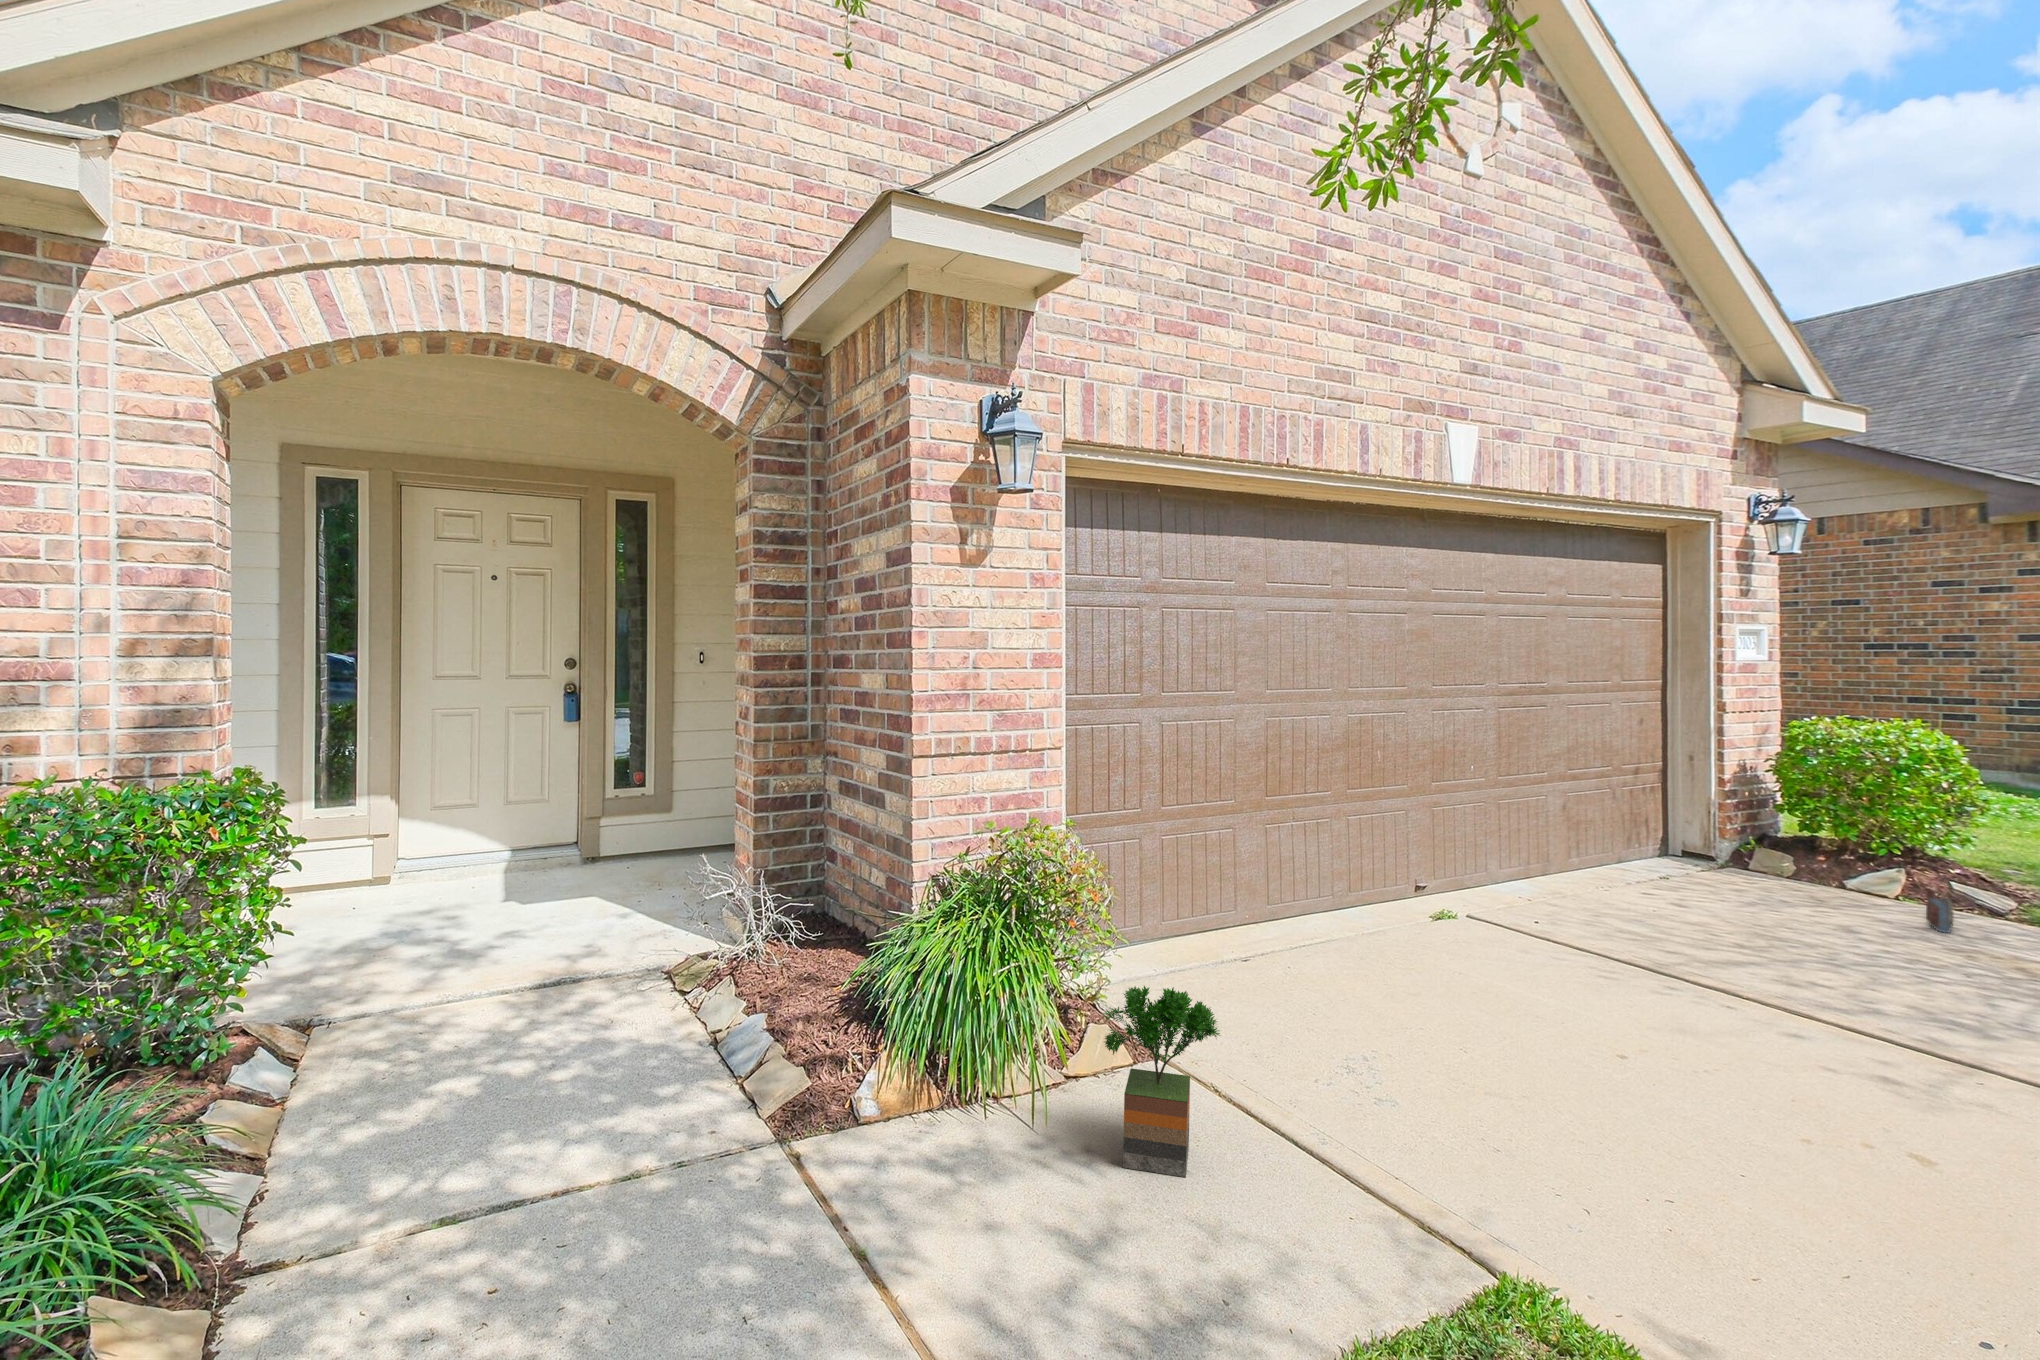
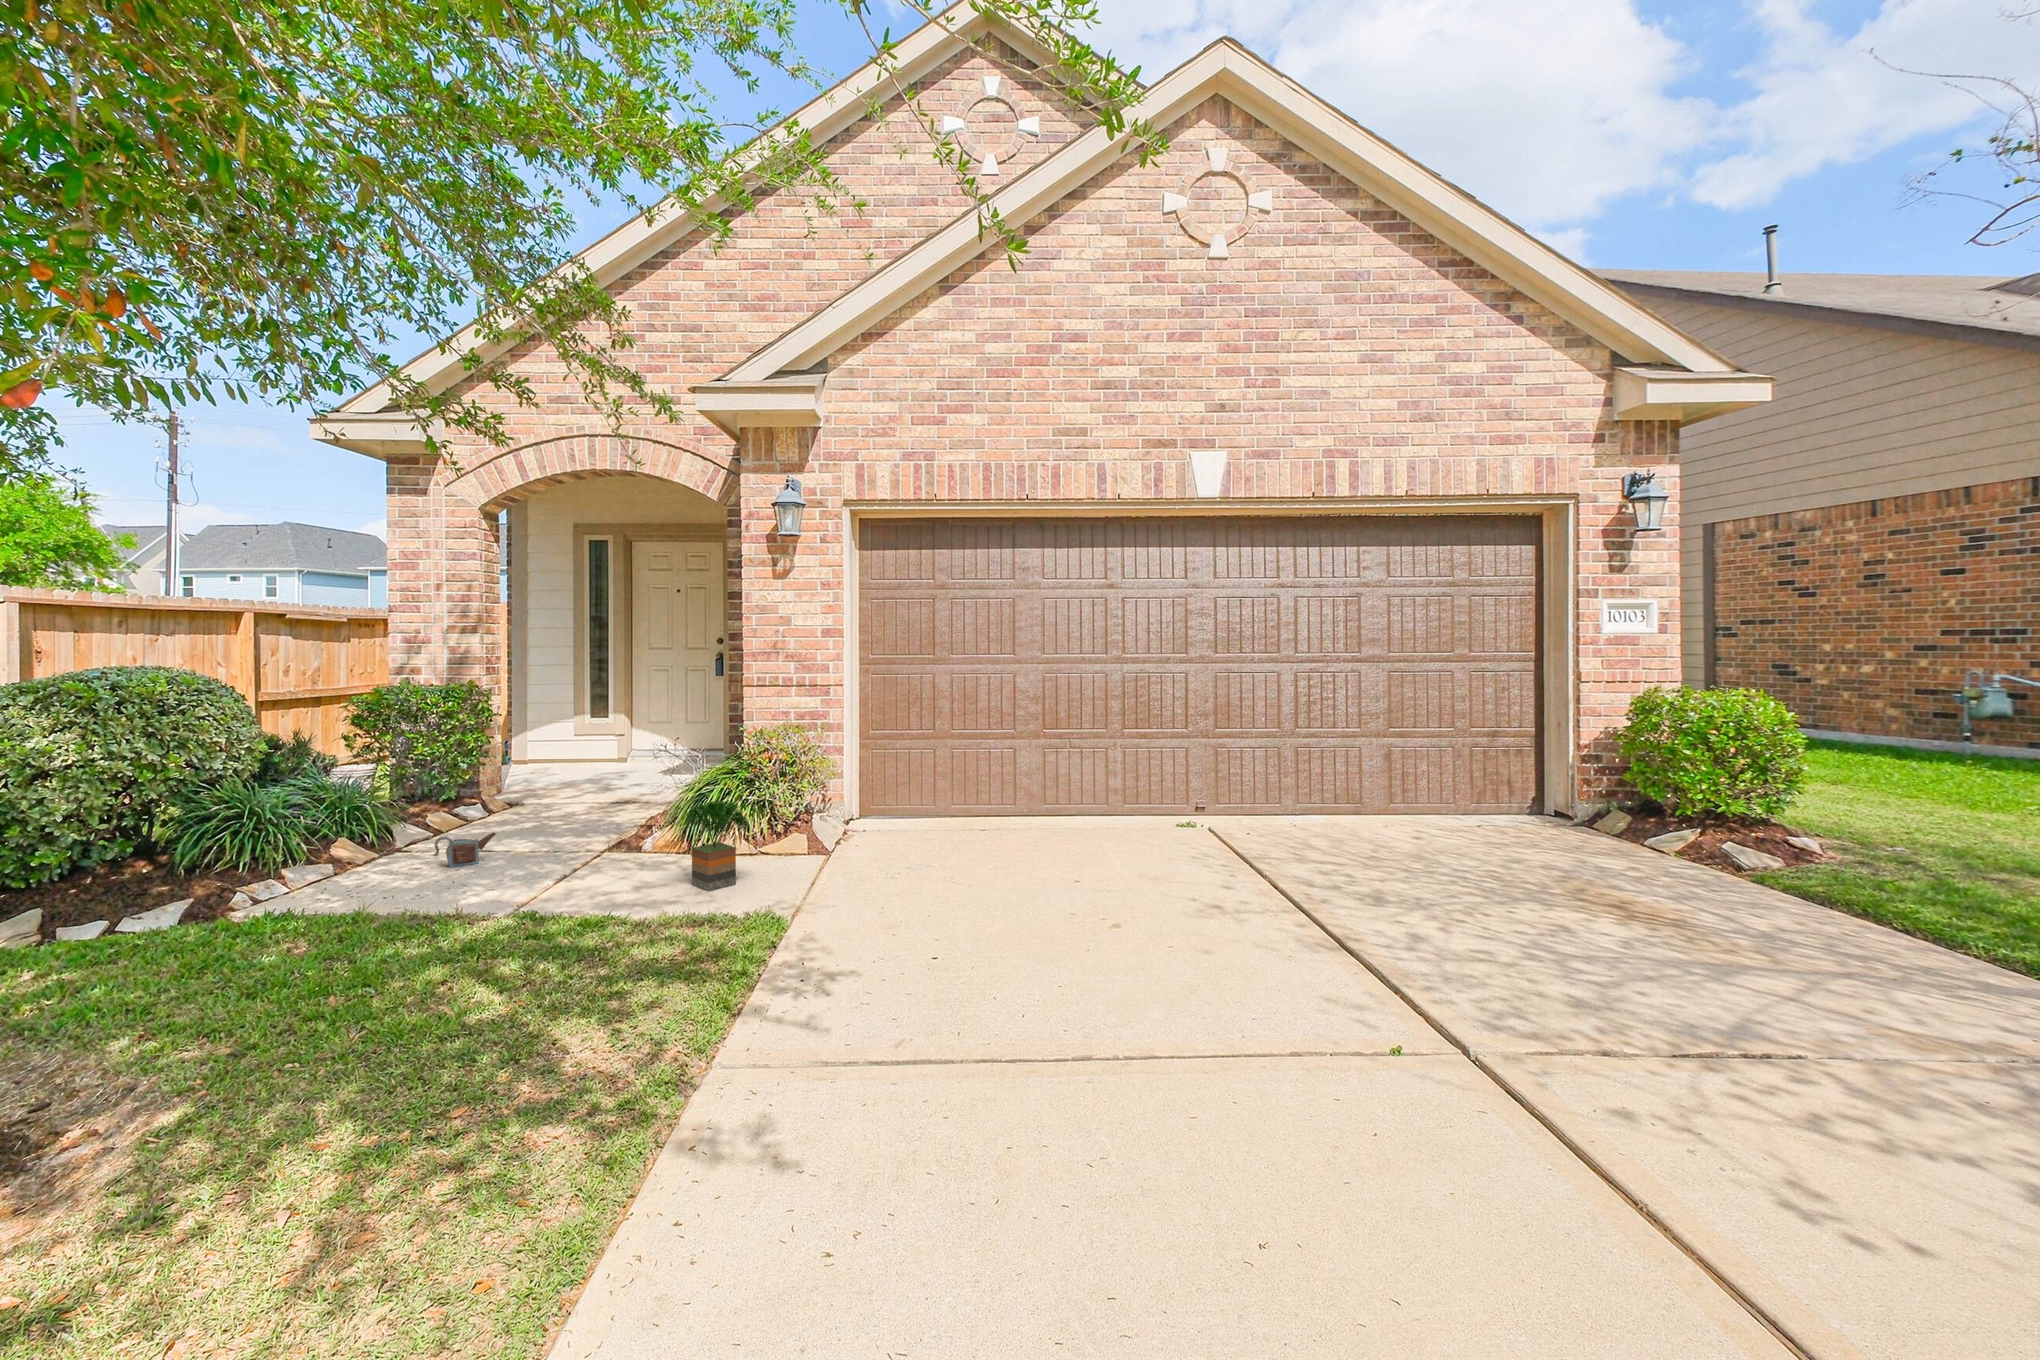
watering can: present [1926,889,1953,933] -> present [434,832,496,867]

